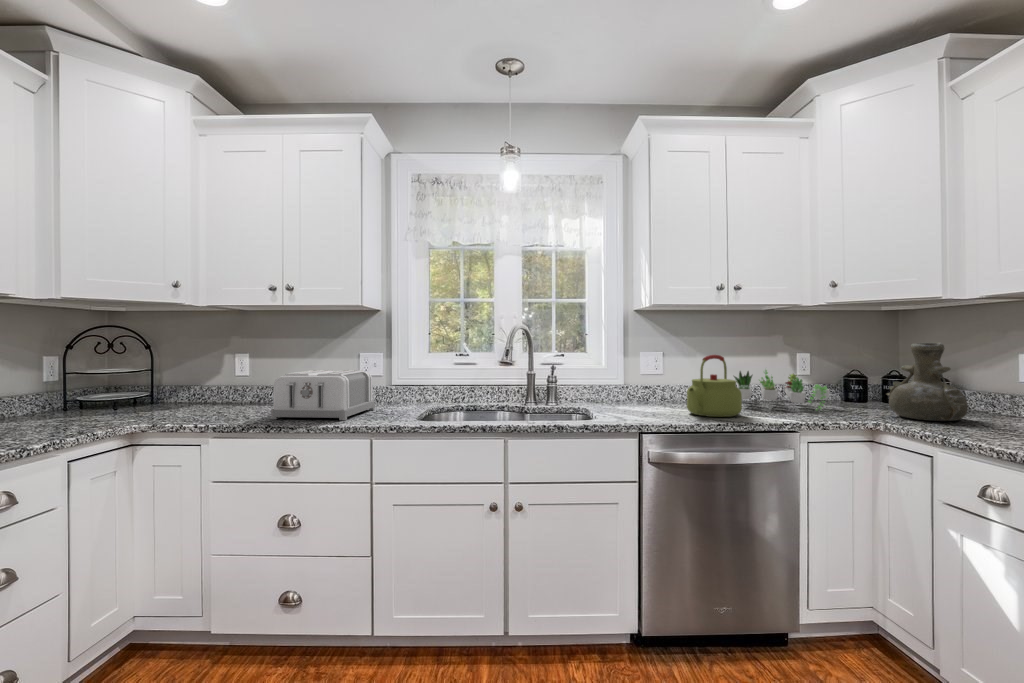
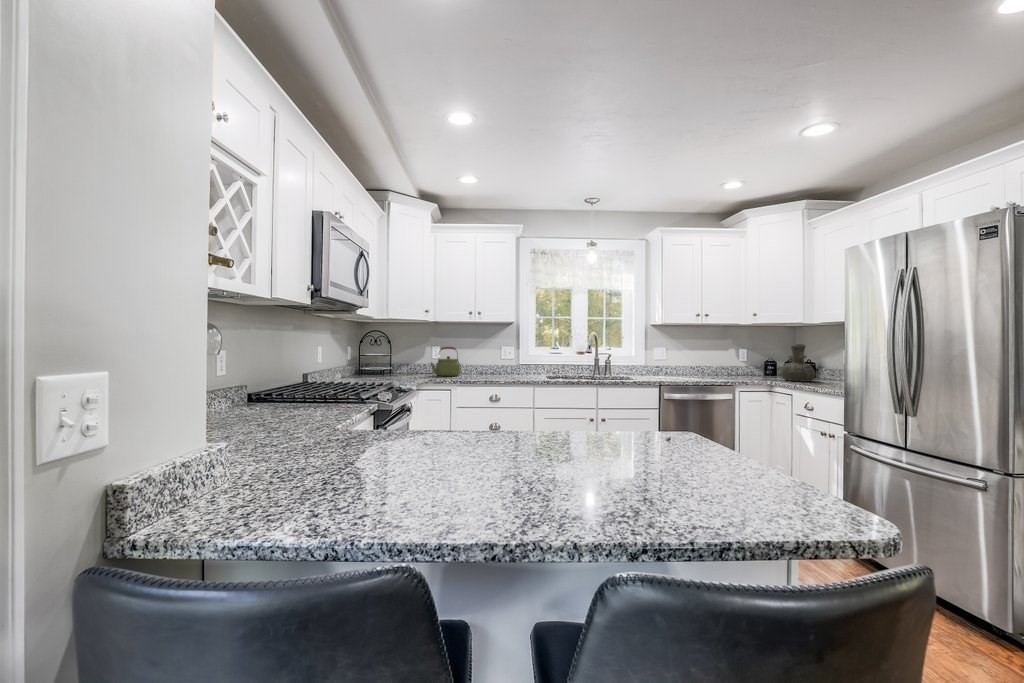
kettle: present [687,355,742,417] -> present [431,347,461,376]
toaster: present [271,370,375,420] -> none [478,355,518,379]
succulent plant: present [734,370,830,410] -> none [705,356,754,378]

